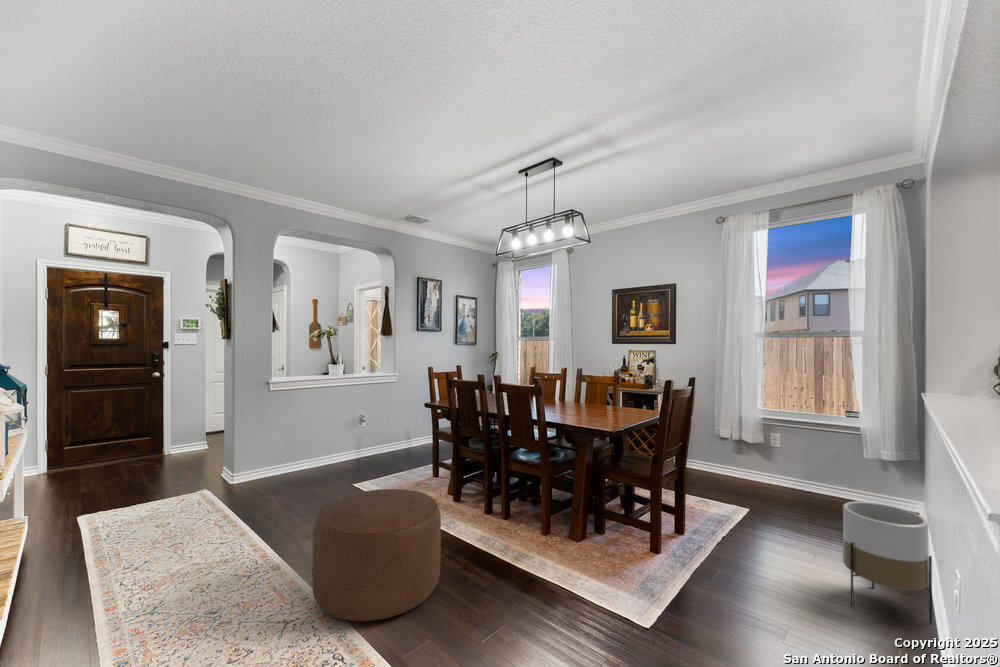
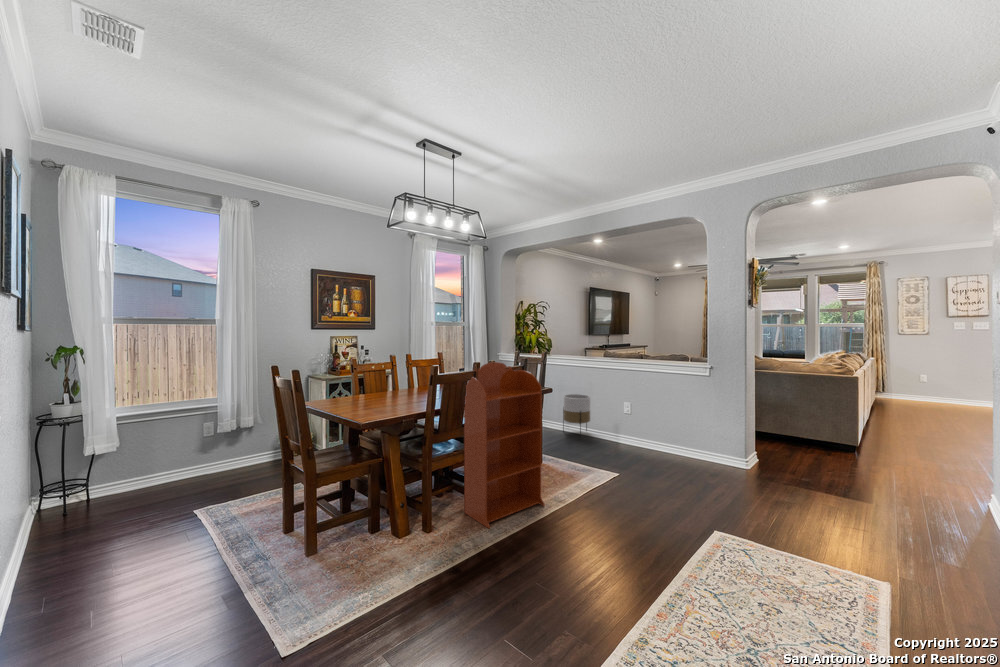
bookcase: none [450,375,528,546] -> present [464,362,545,529]
ottoman: present [312,489,441,621] -> none [584,463,701,581]

